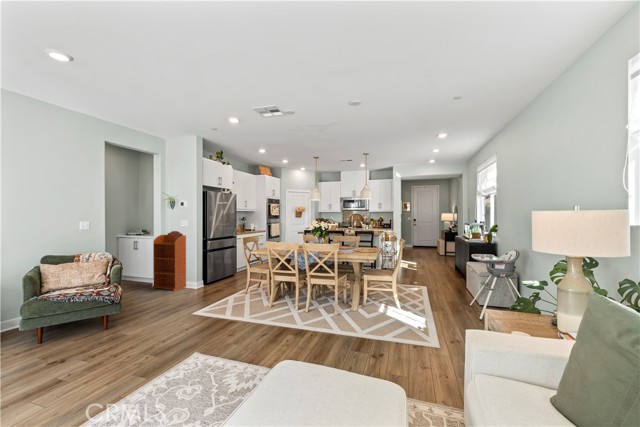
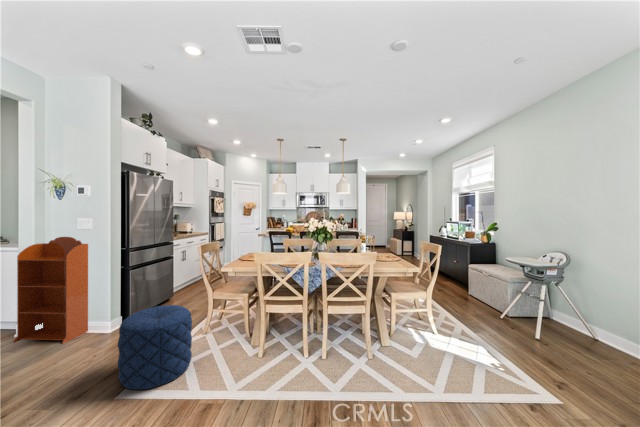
pouf: none [195,271,233,312] -> present [118,305,192,390]

